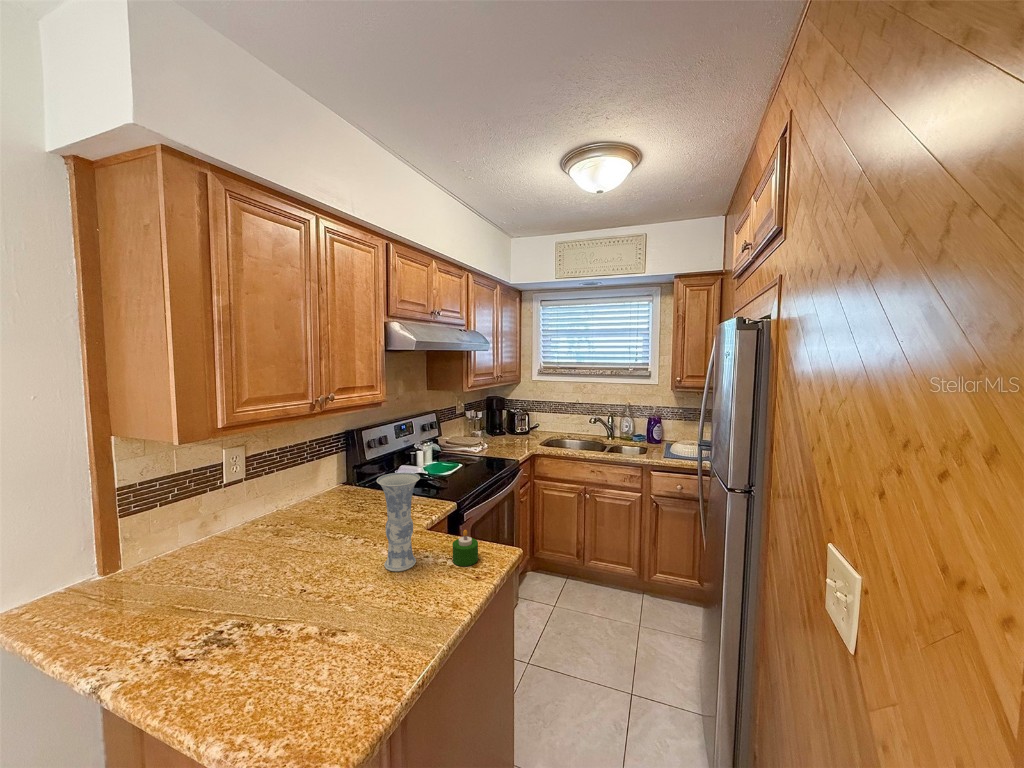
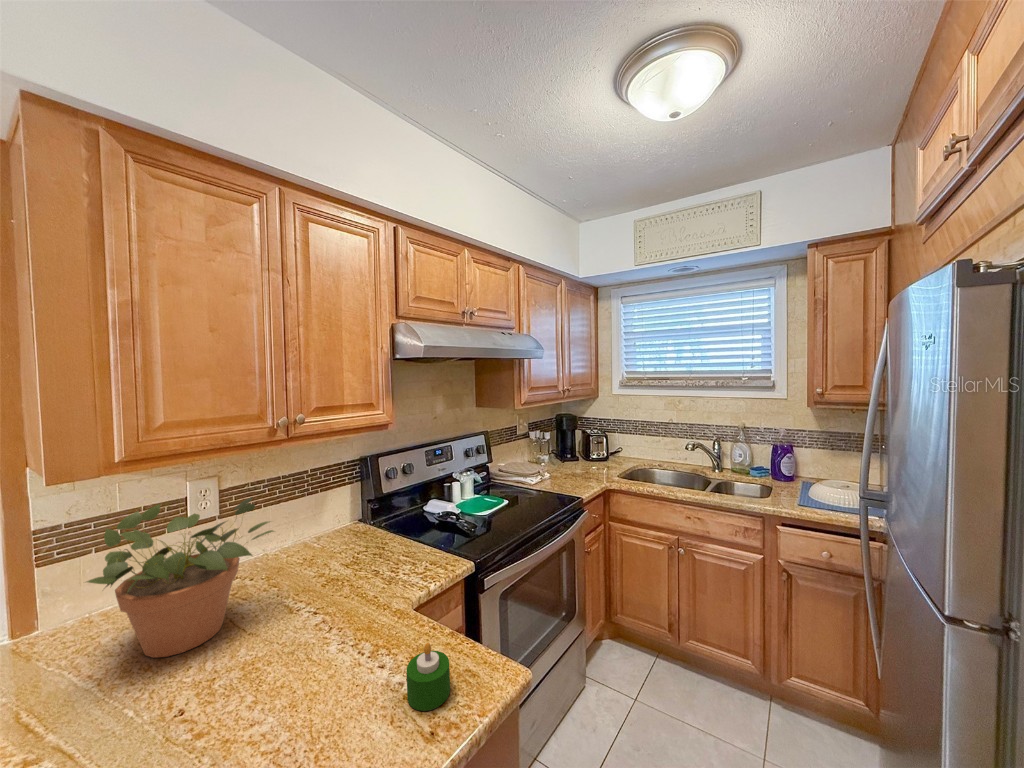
potted plant: none [203,454,327,569] -> present [87,497,274,658]
vase: present [377,472,420,571] -> none [288,537,361,703]

